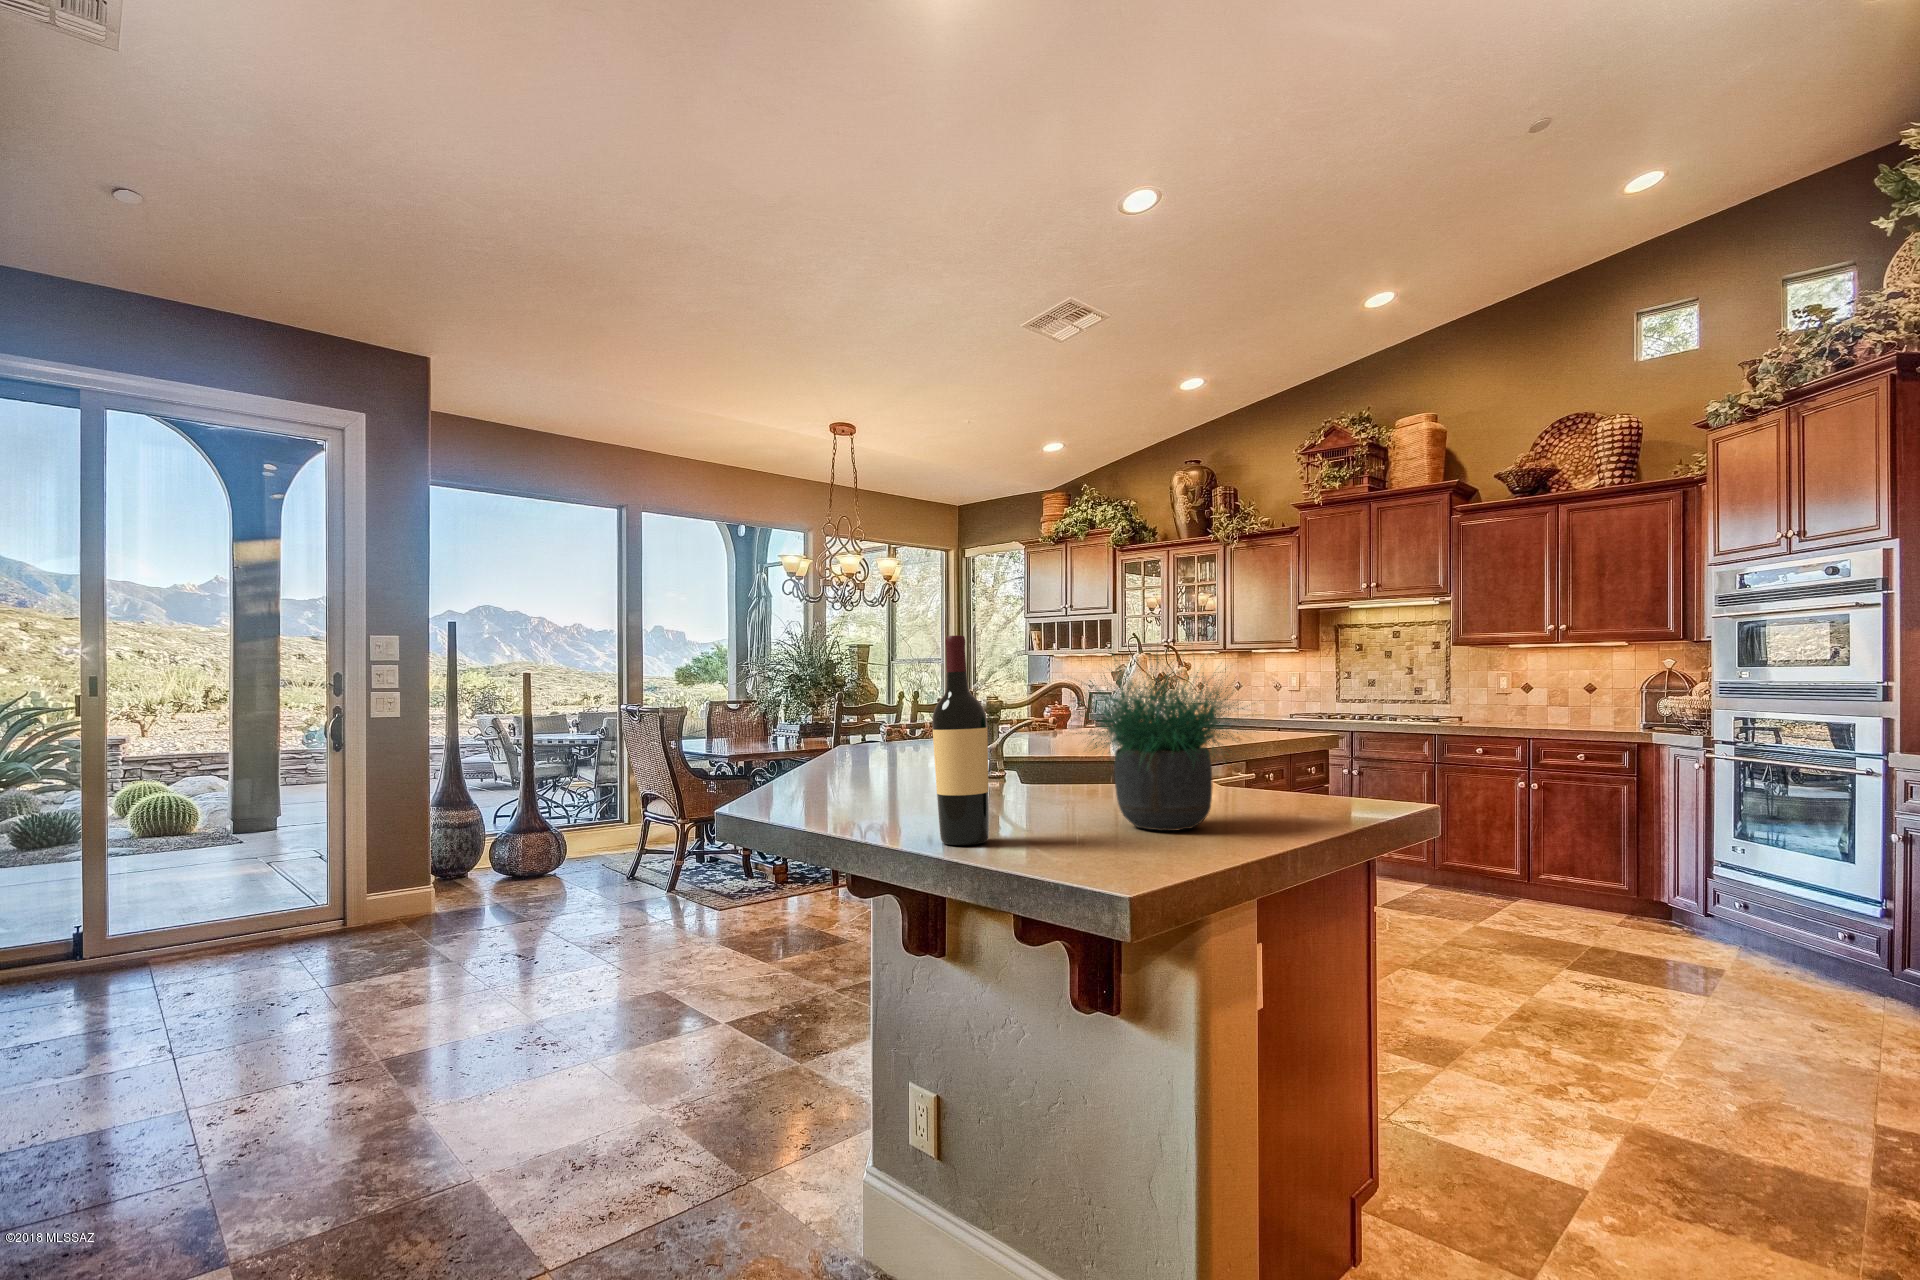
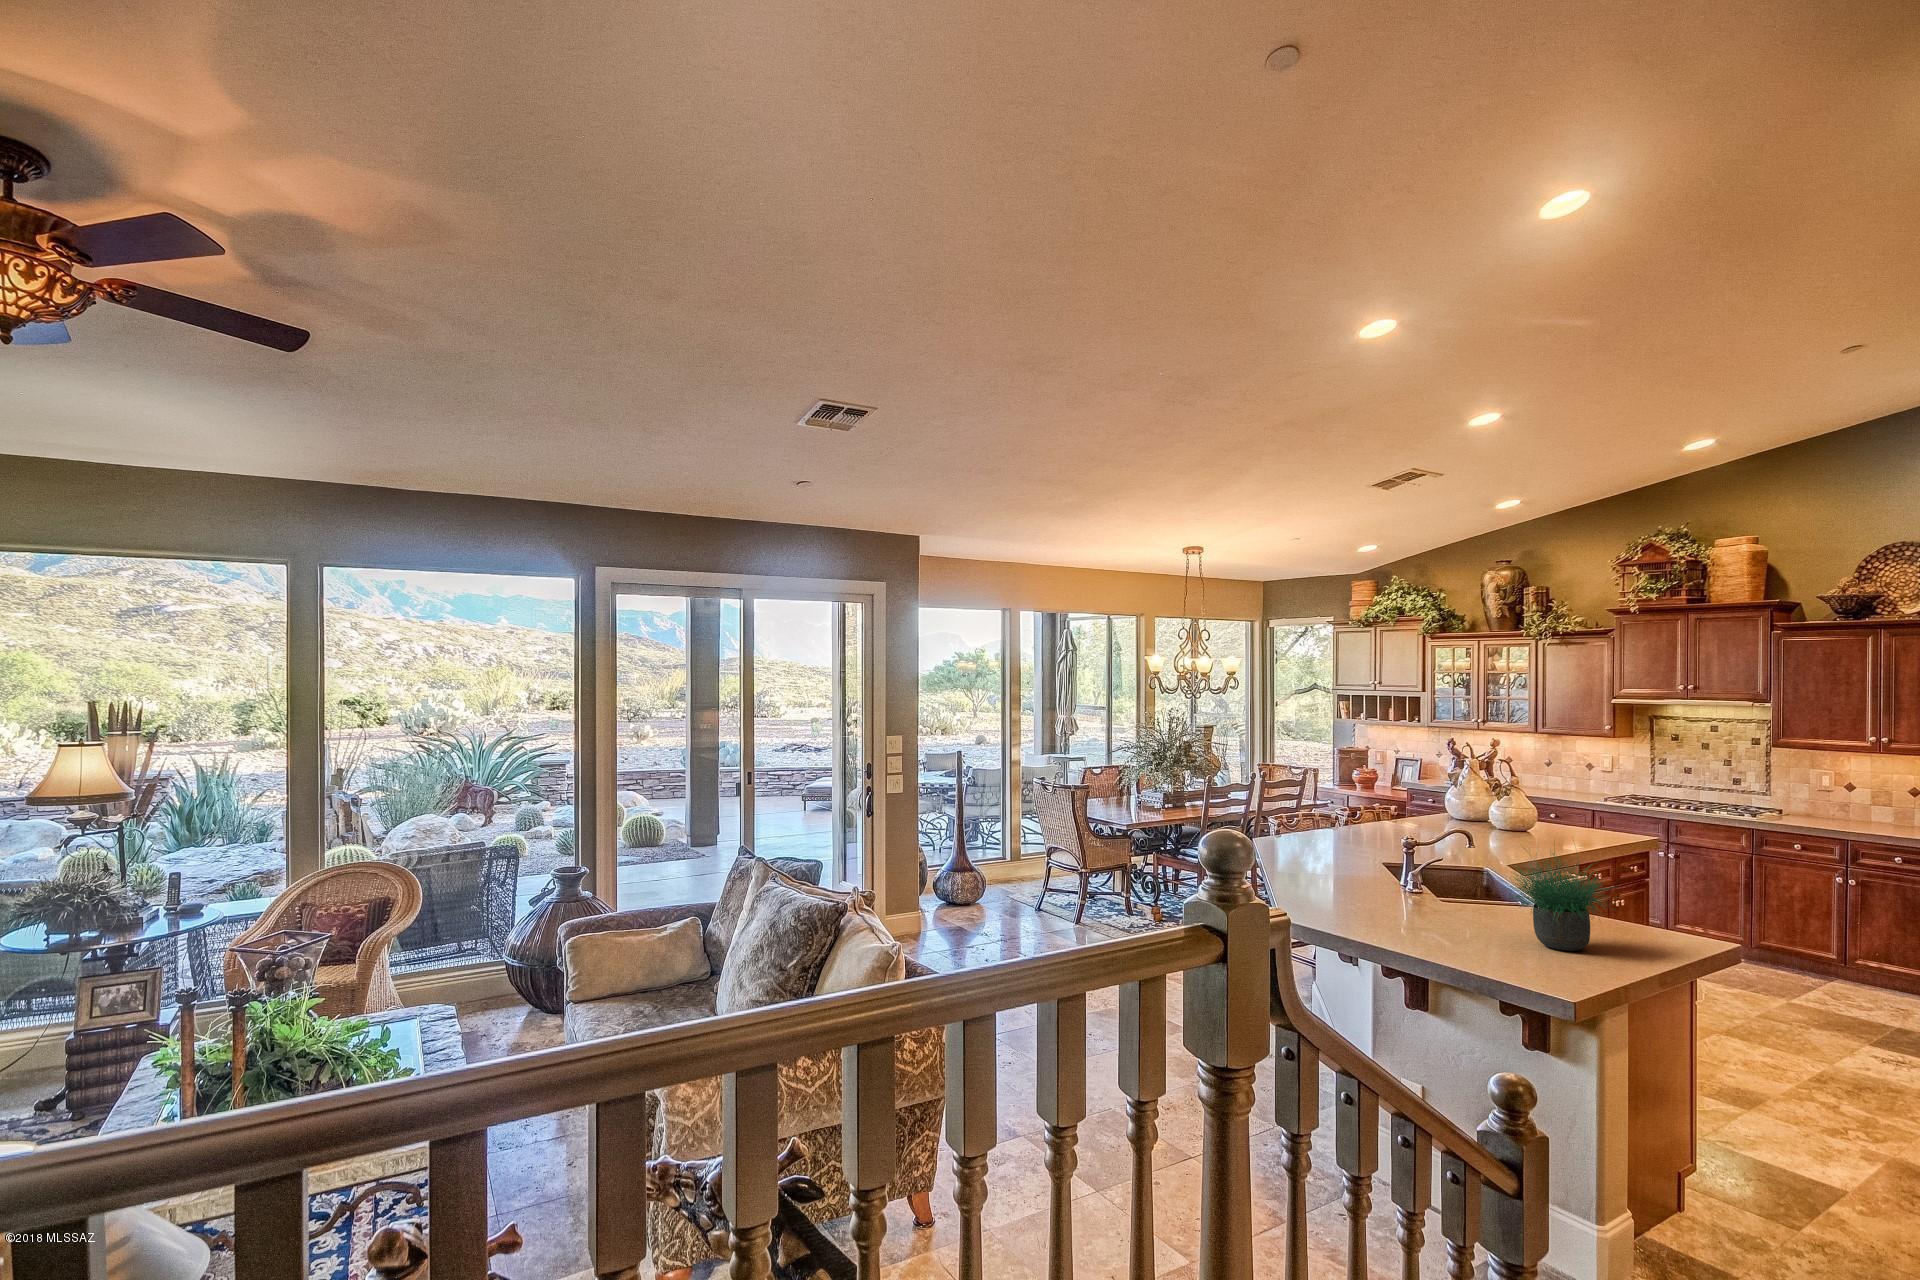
wine bottle: present [932,635,989,845] -> none [1445,852,1475,954]

